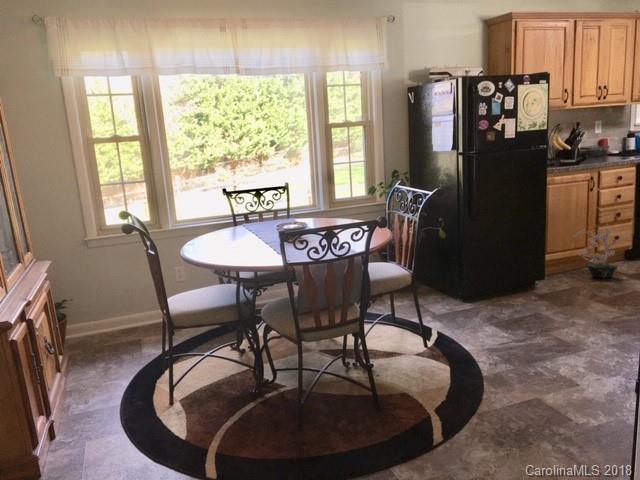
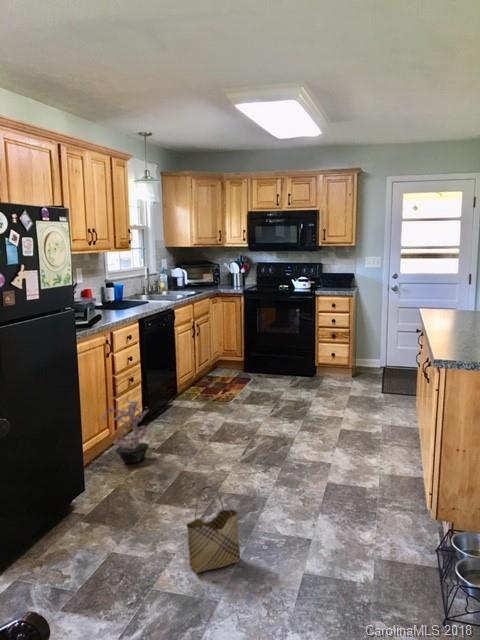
woven basket: none [582,279,631,340] -> present [187,487,240,573]

